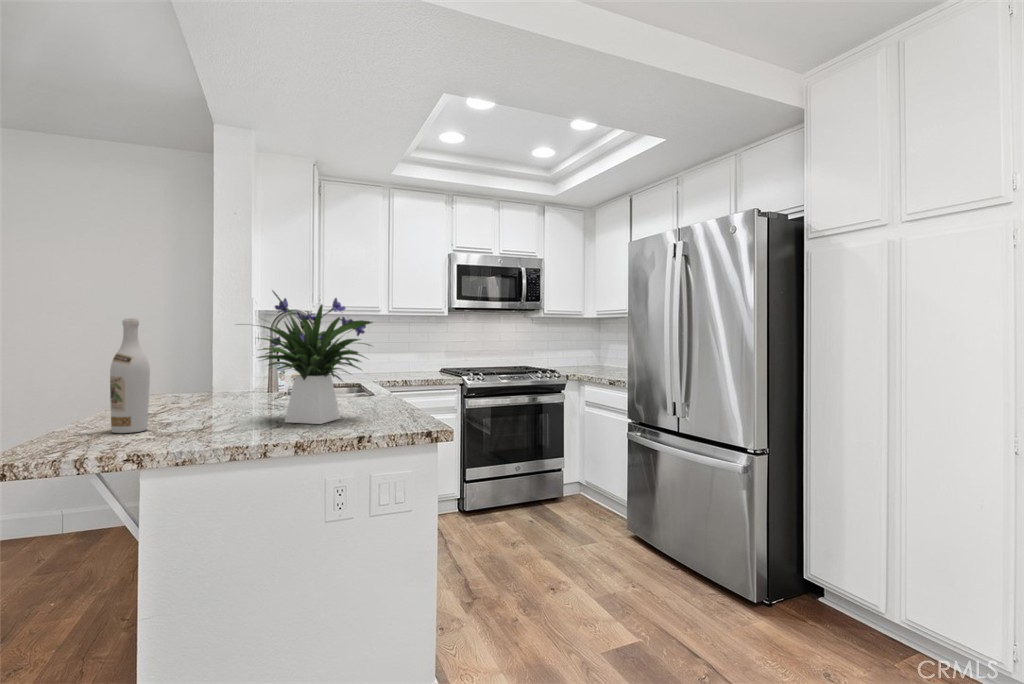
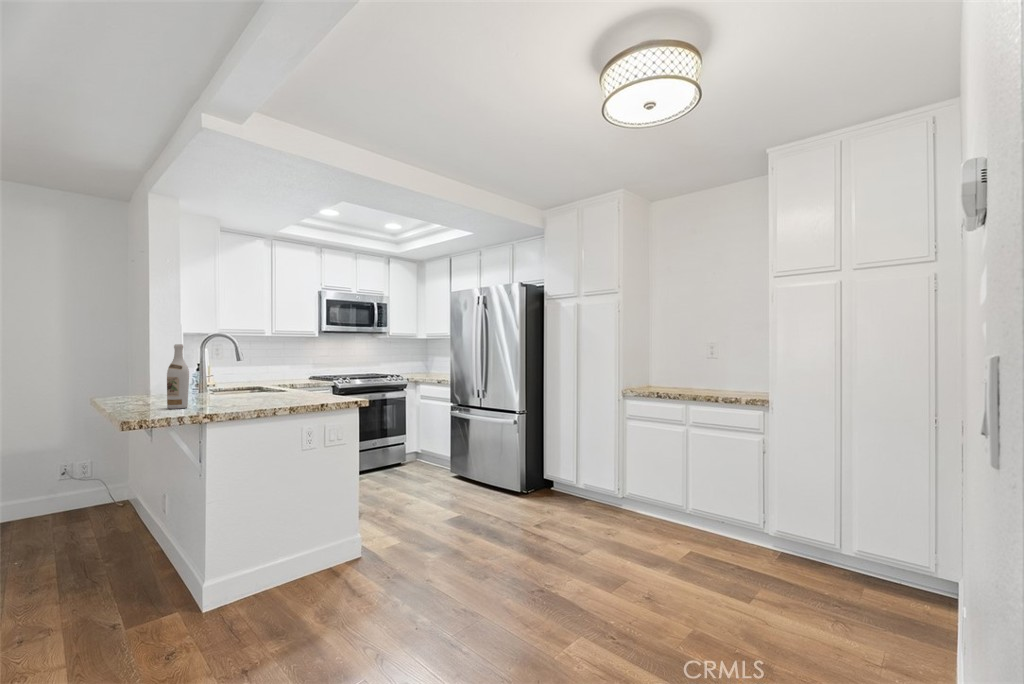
flower arrangement: present [257,290,373,424] -> none [238,327,316,402]

